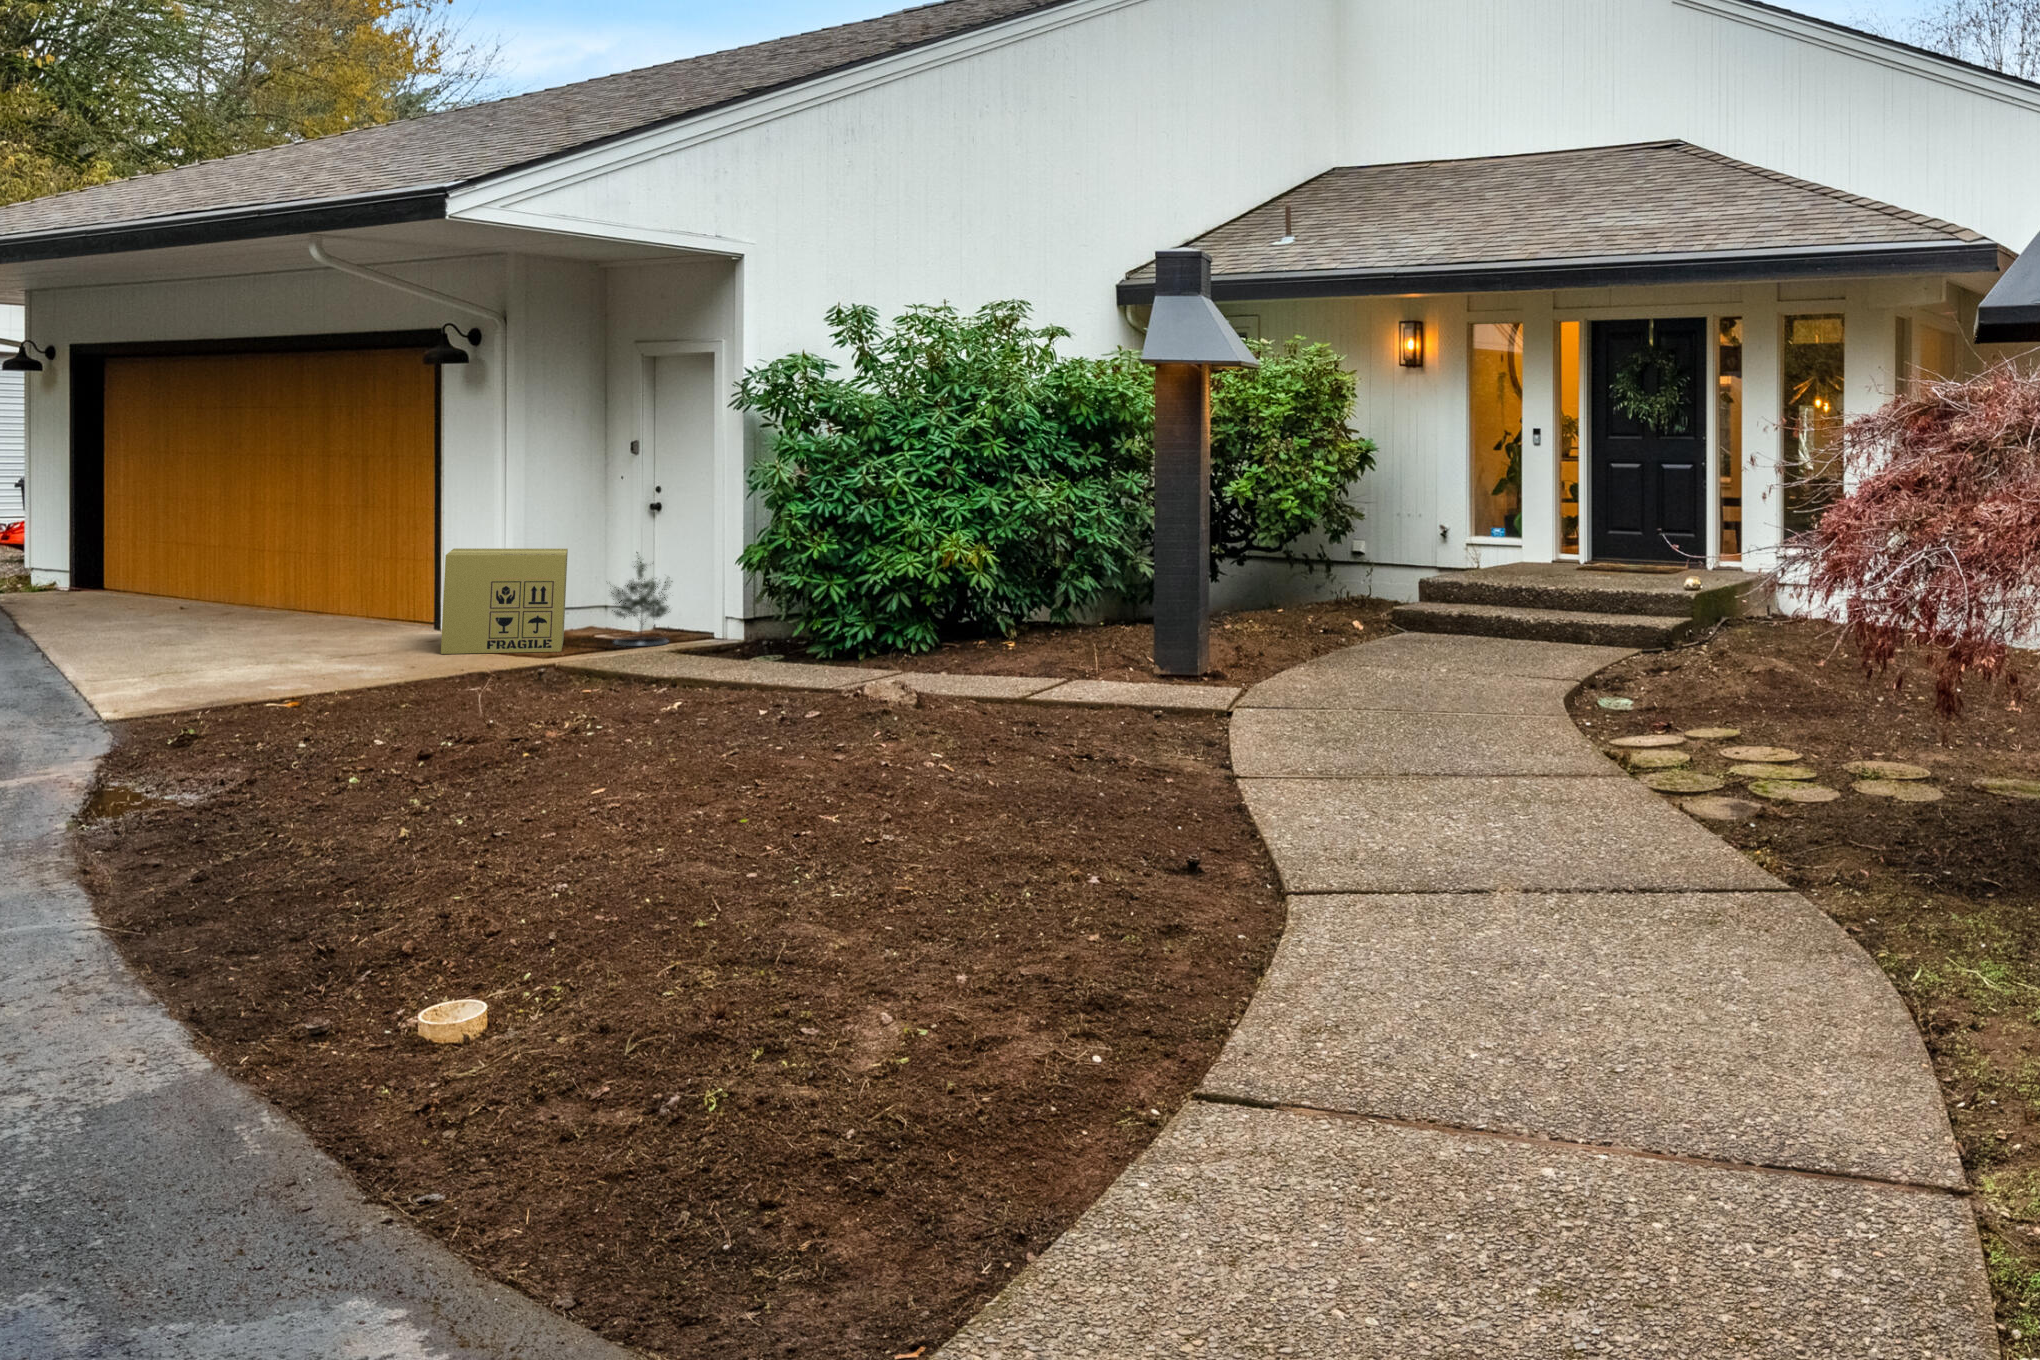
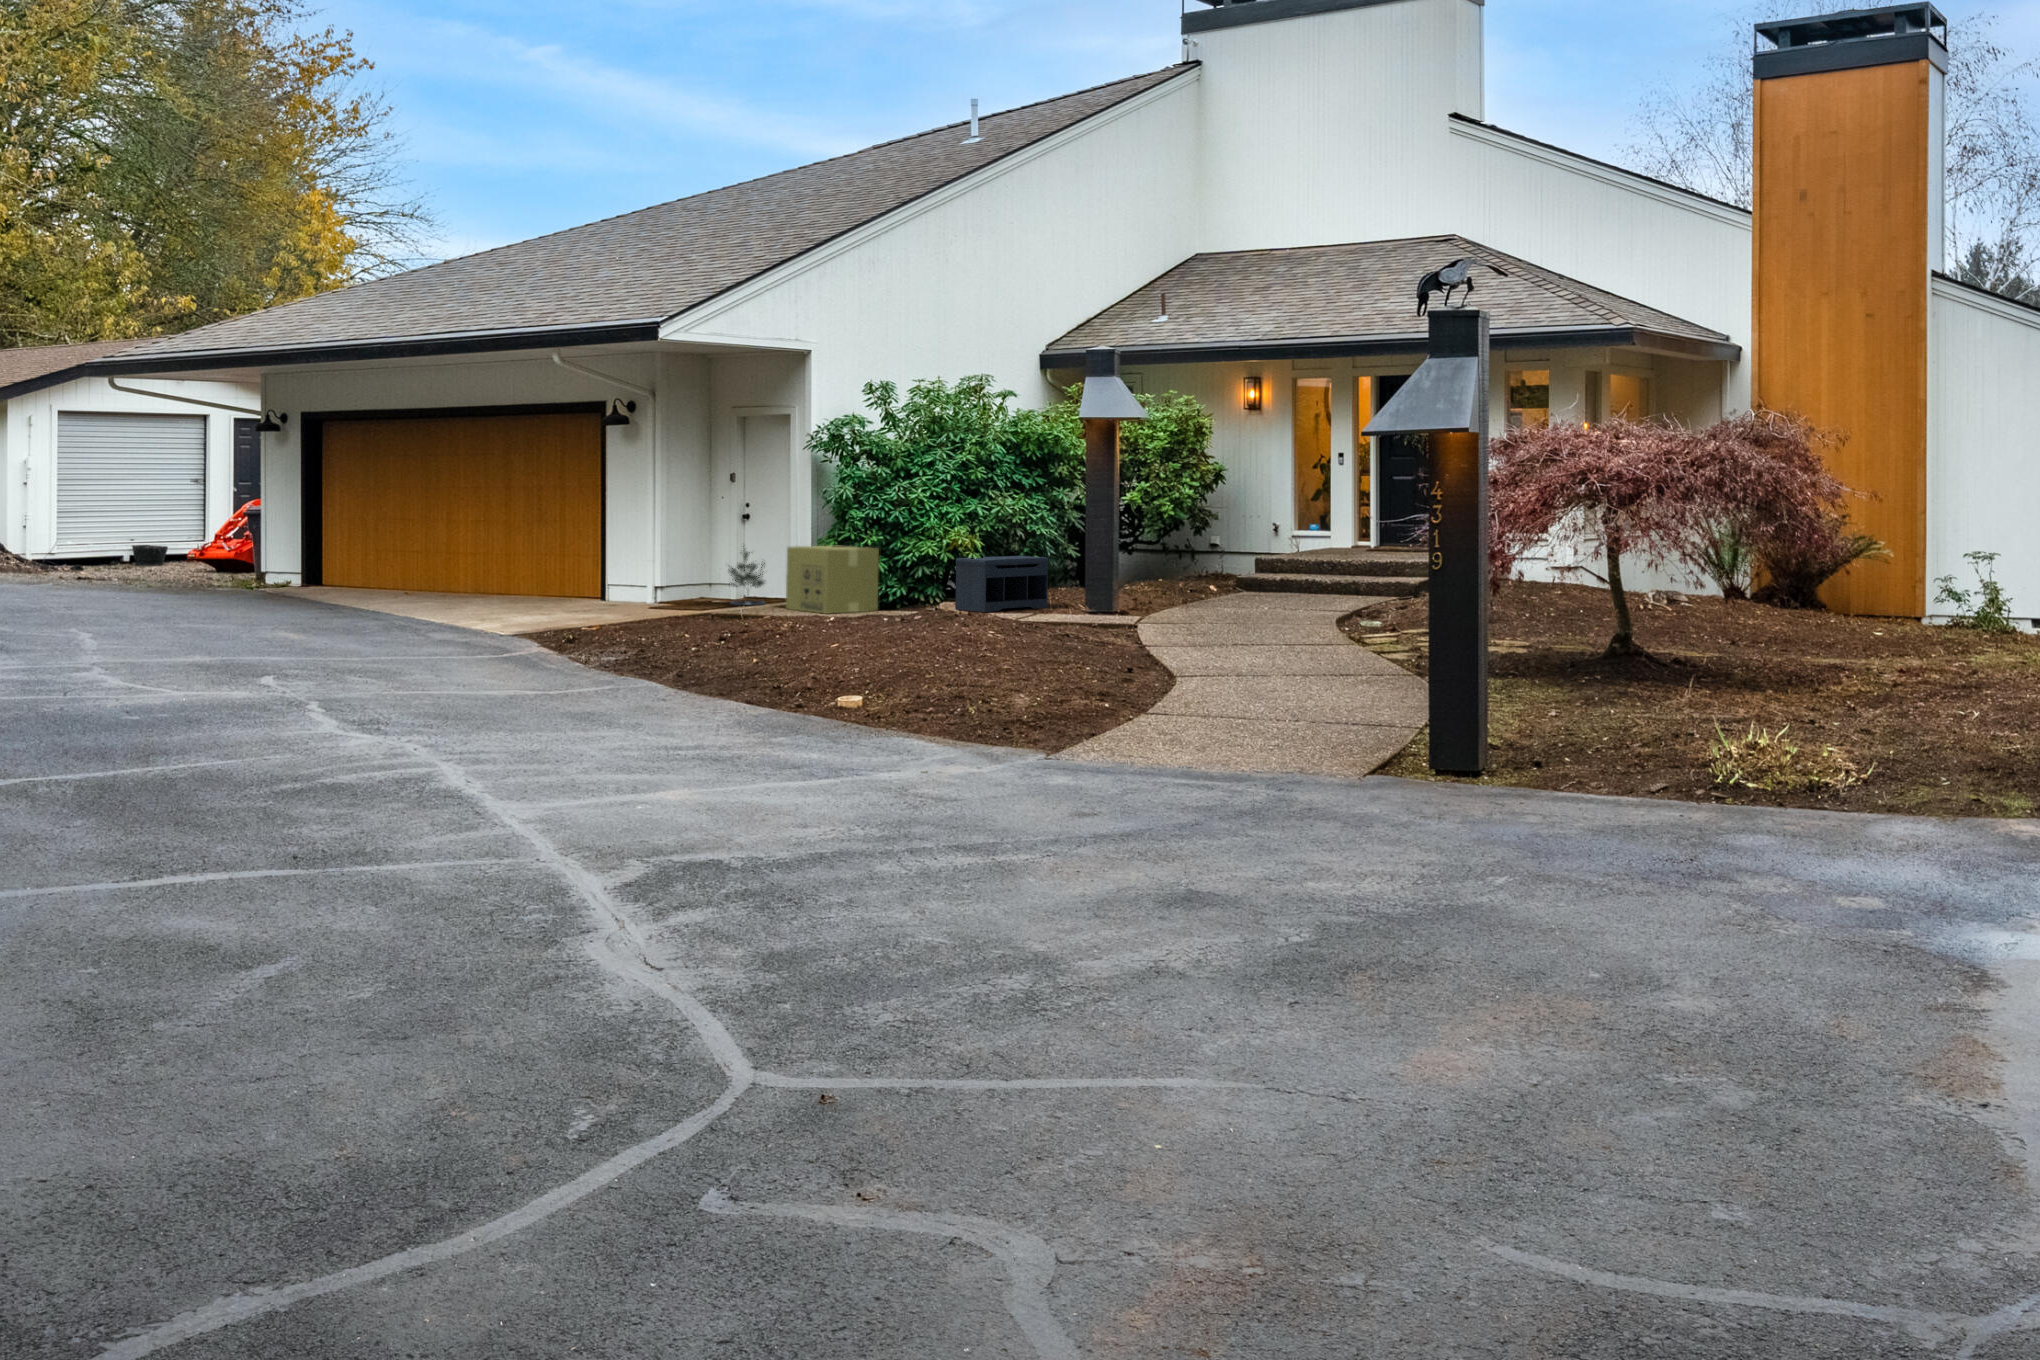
cardboard box: present [441,548,568,654] -> present [786,545,879,614]
bench: none [954,573,1103,663] -> present [955,556,1048,612]

